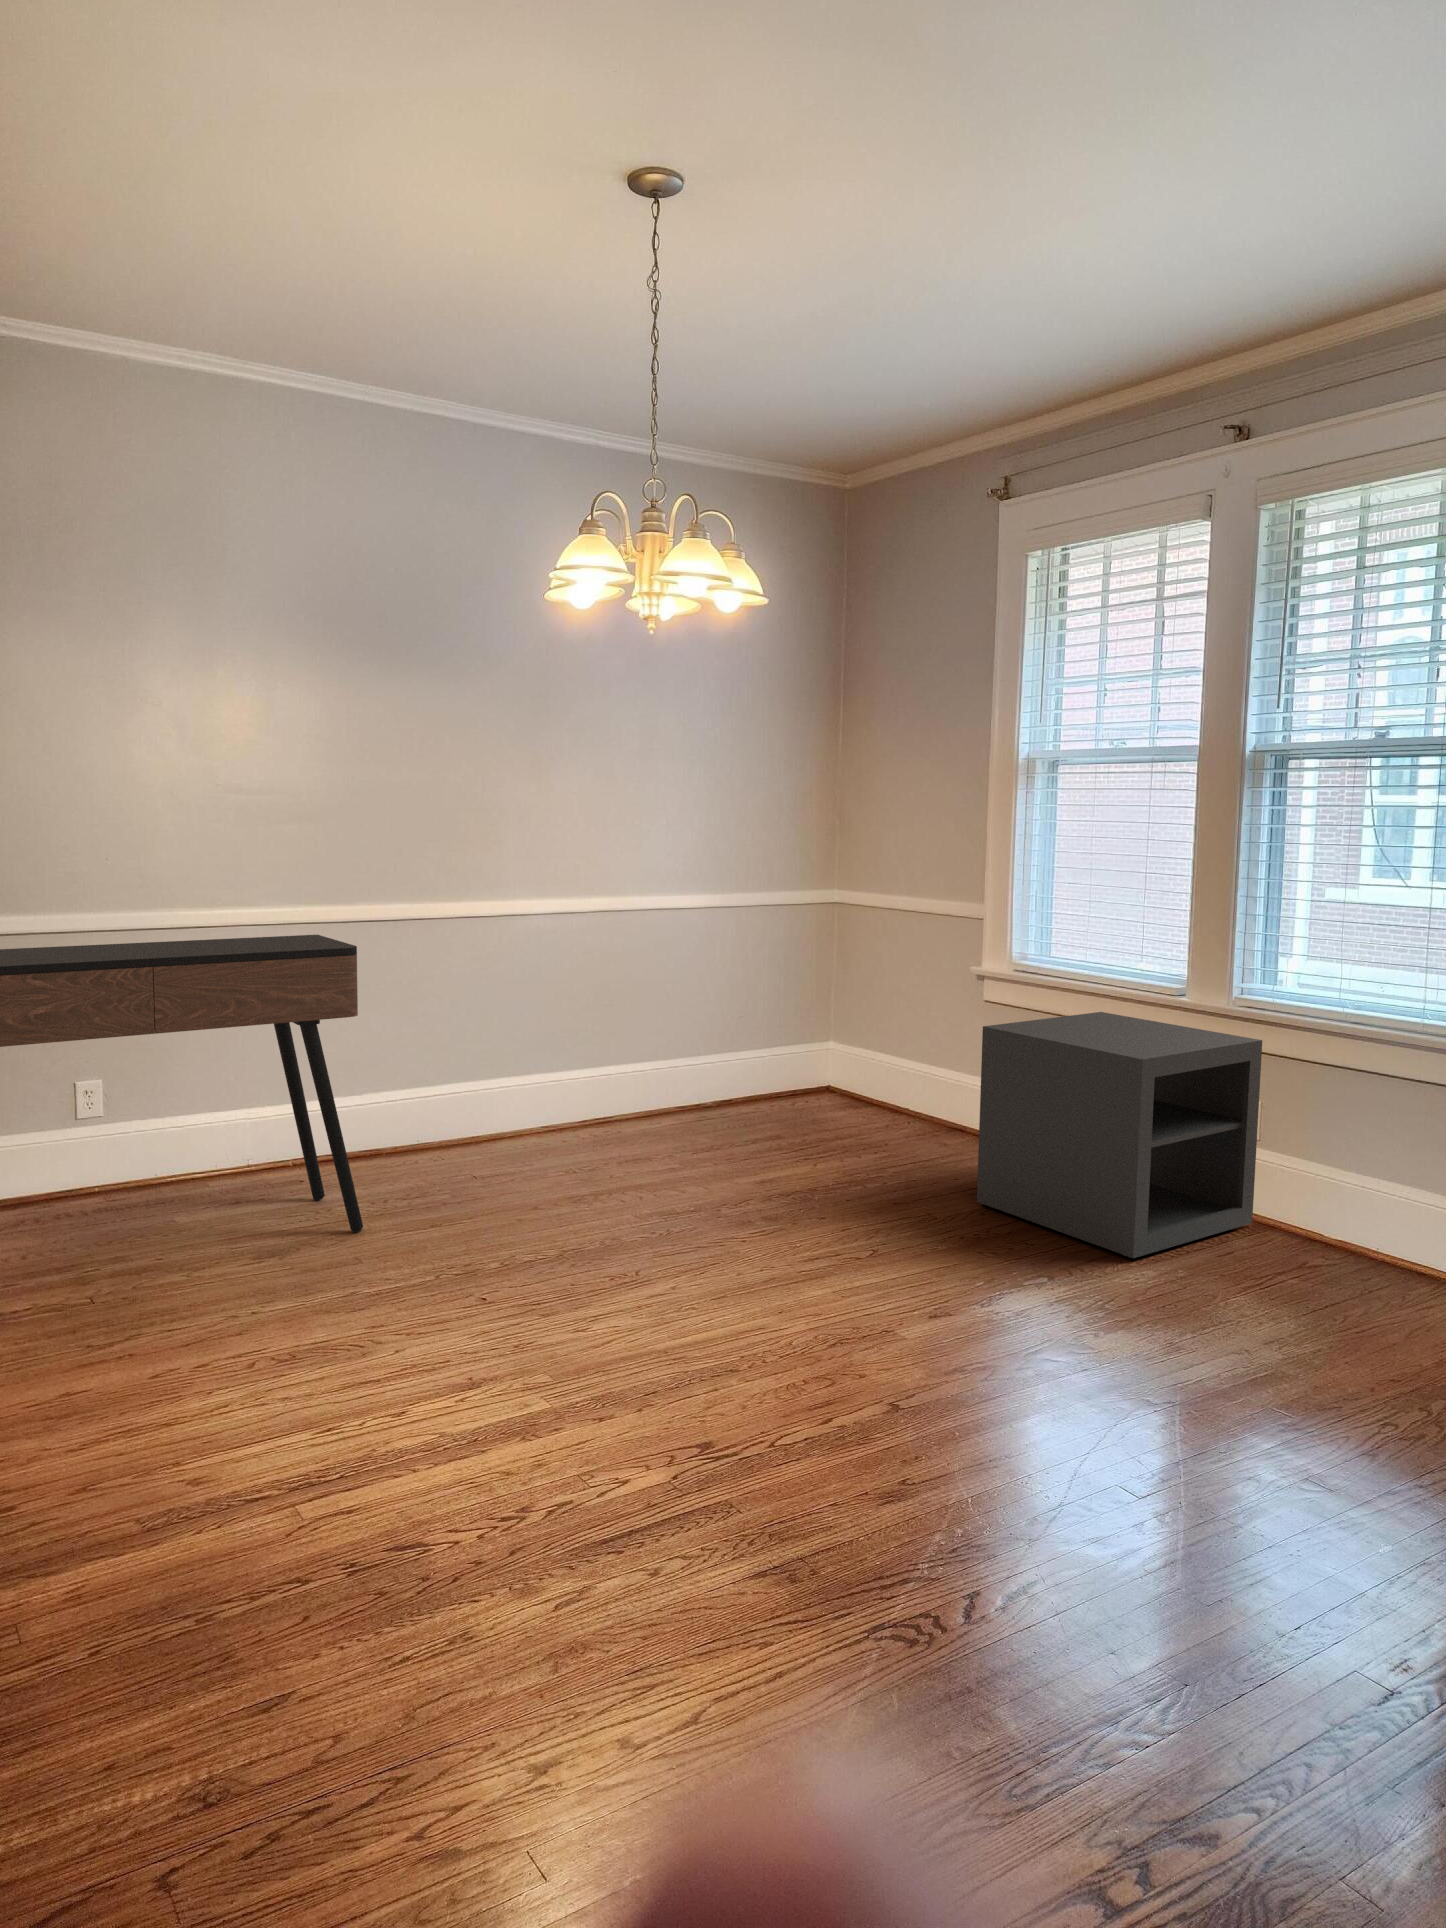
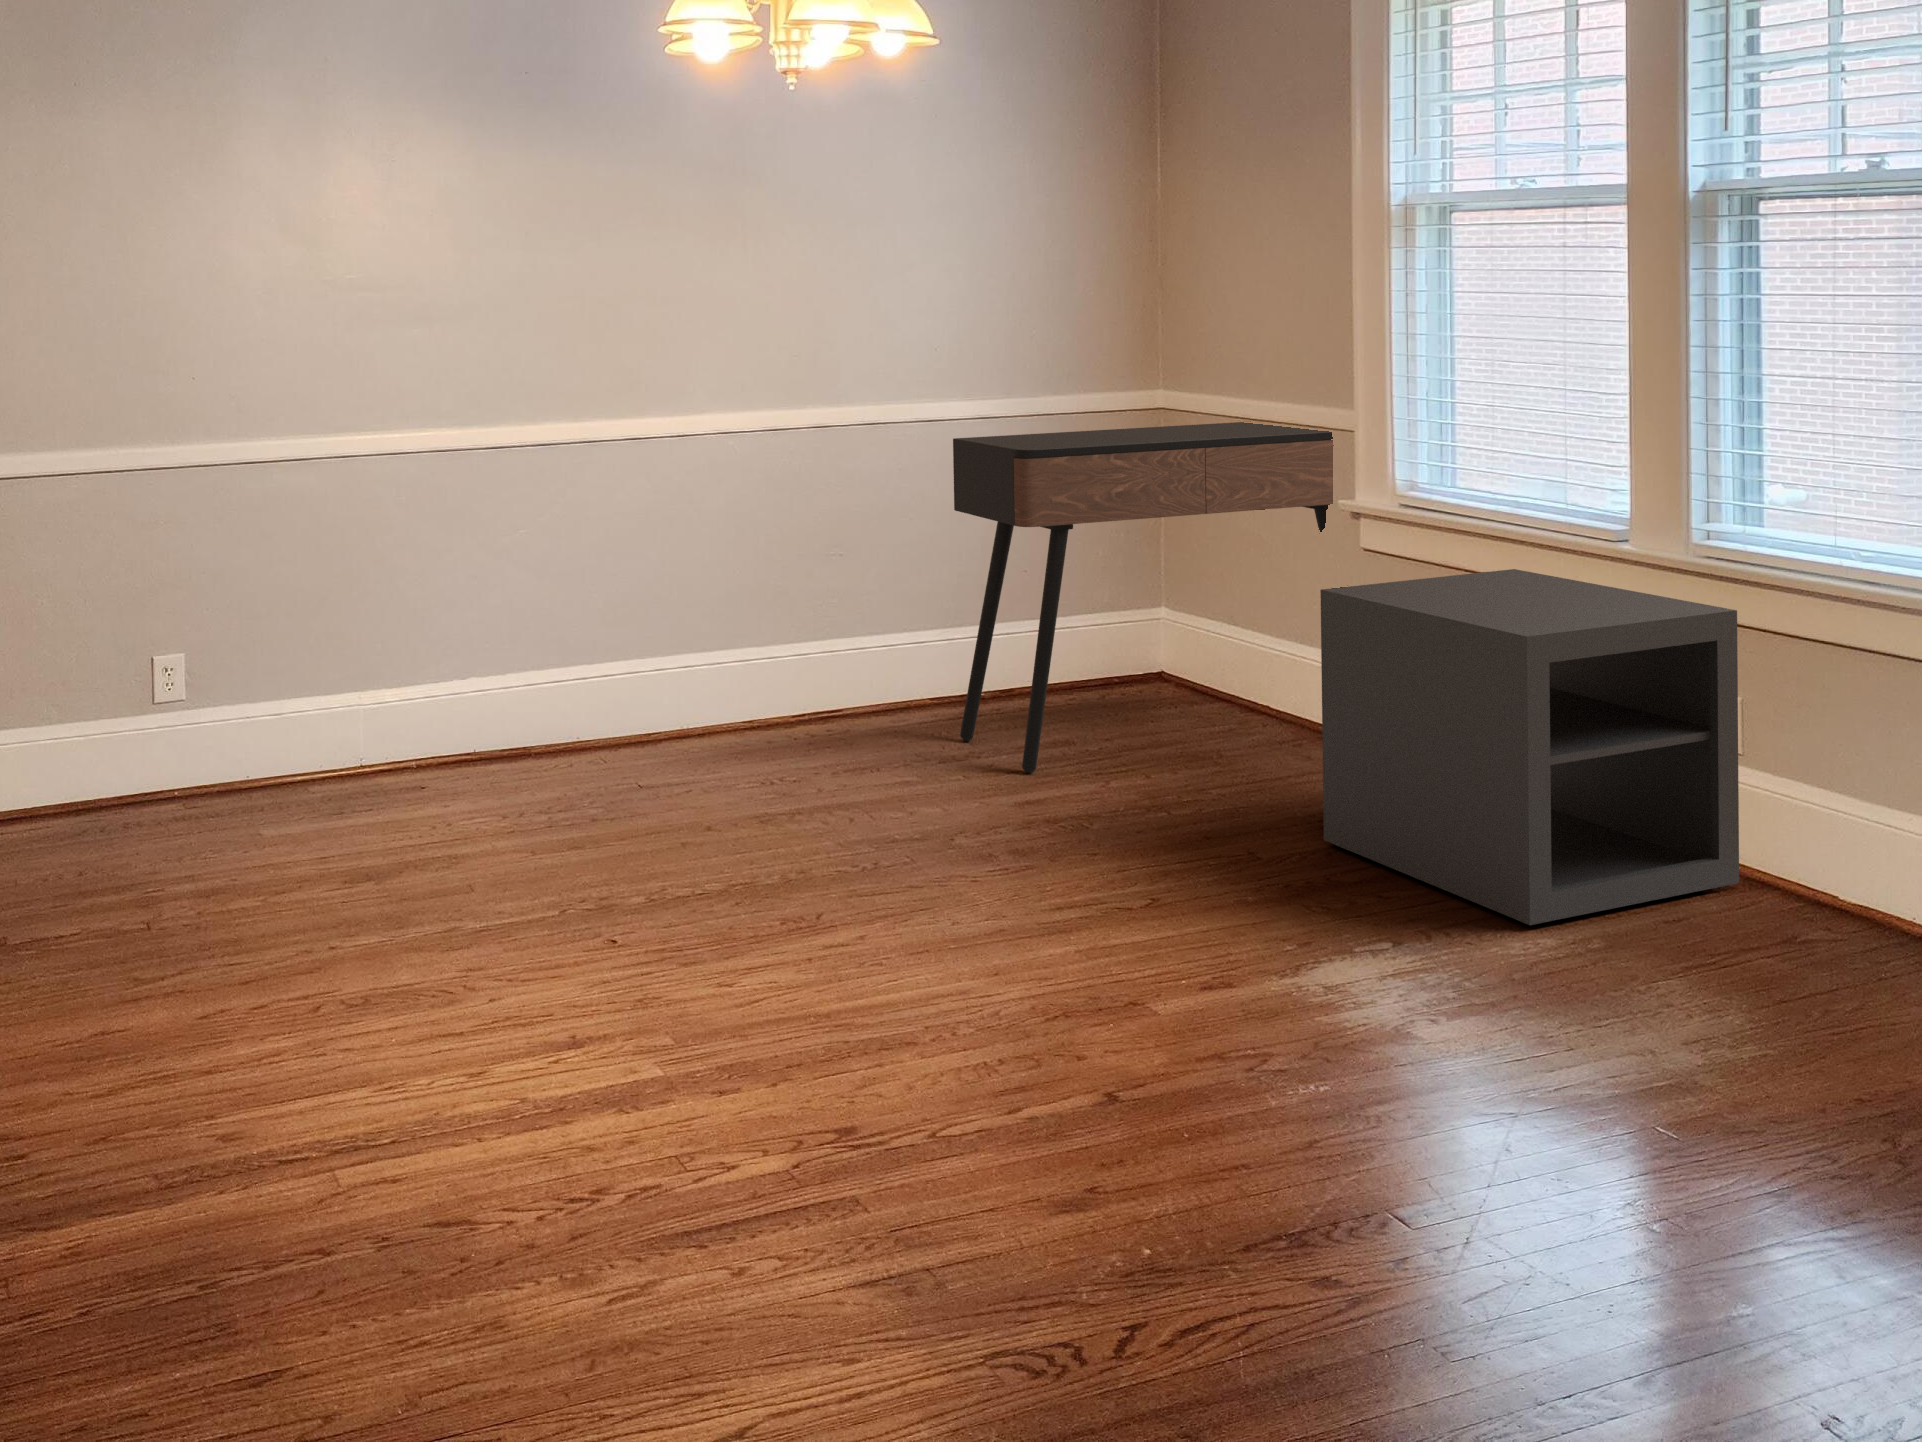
console table: present [0,935,363,1232] -> present [953,422,1334,773]

